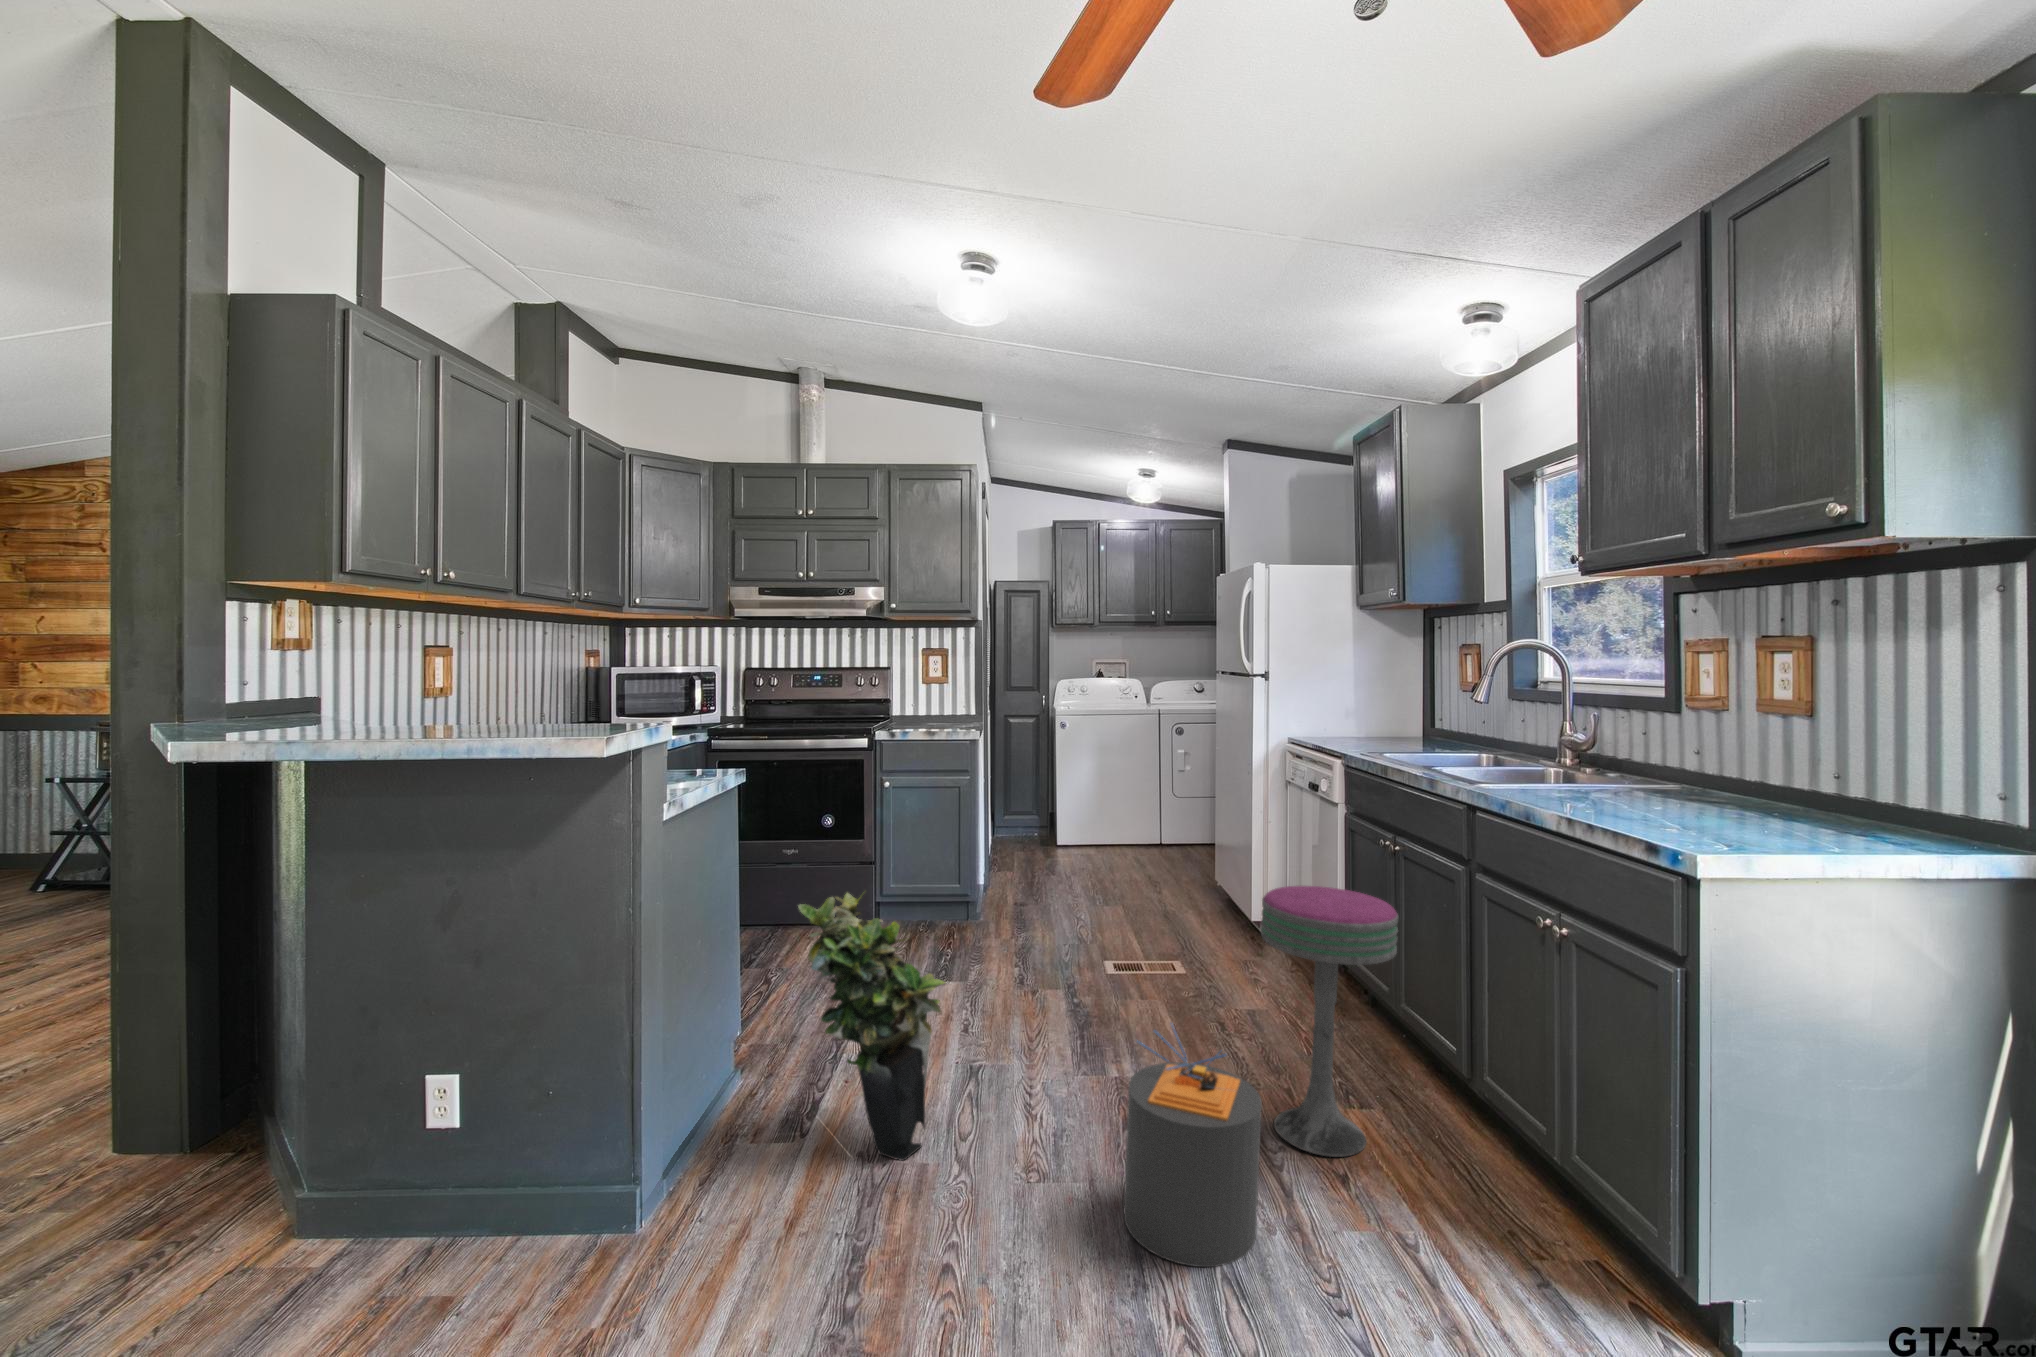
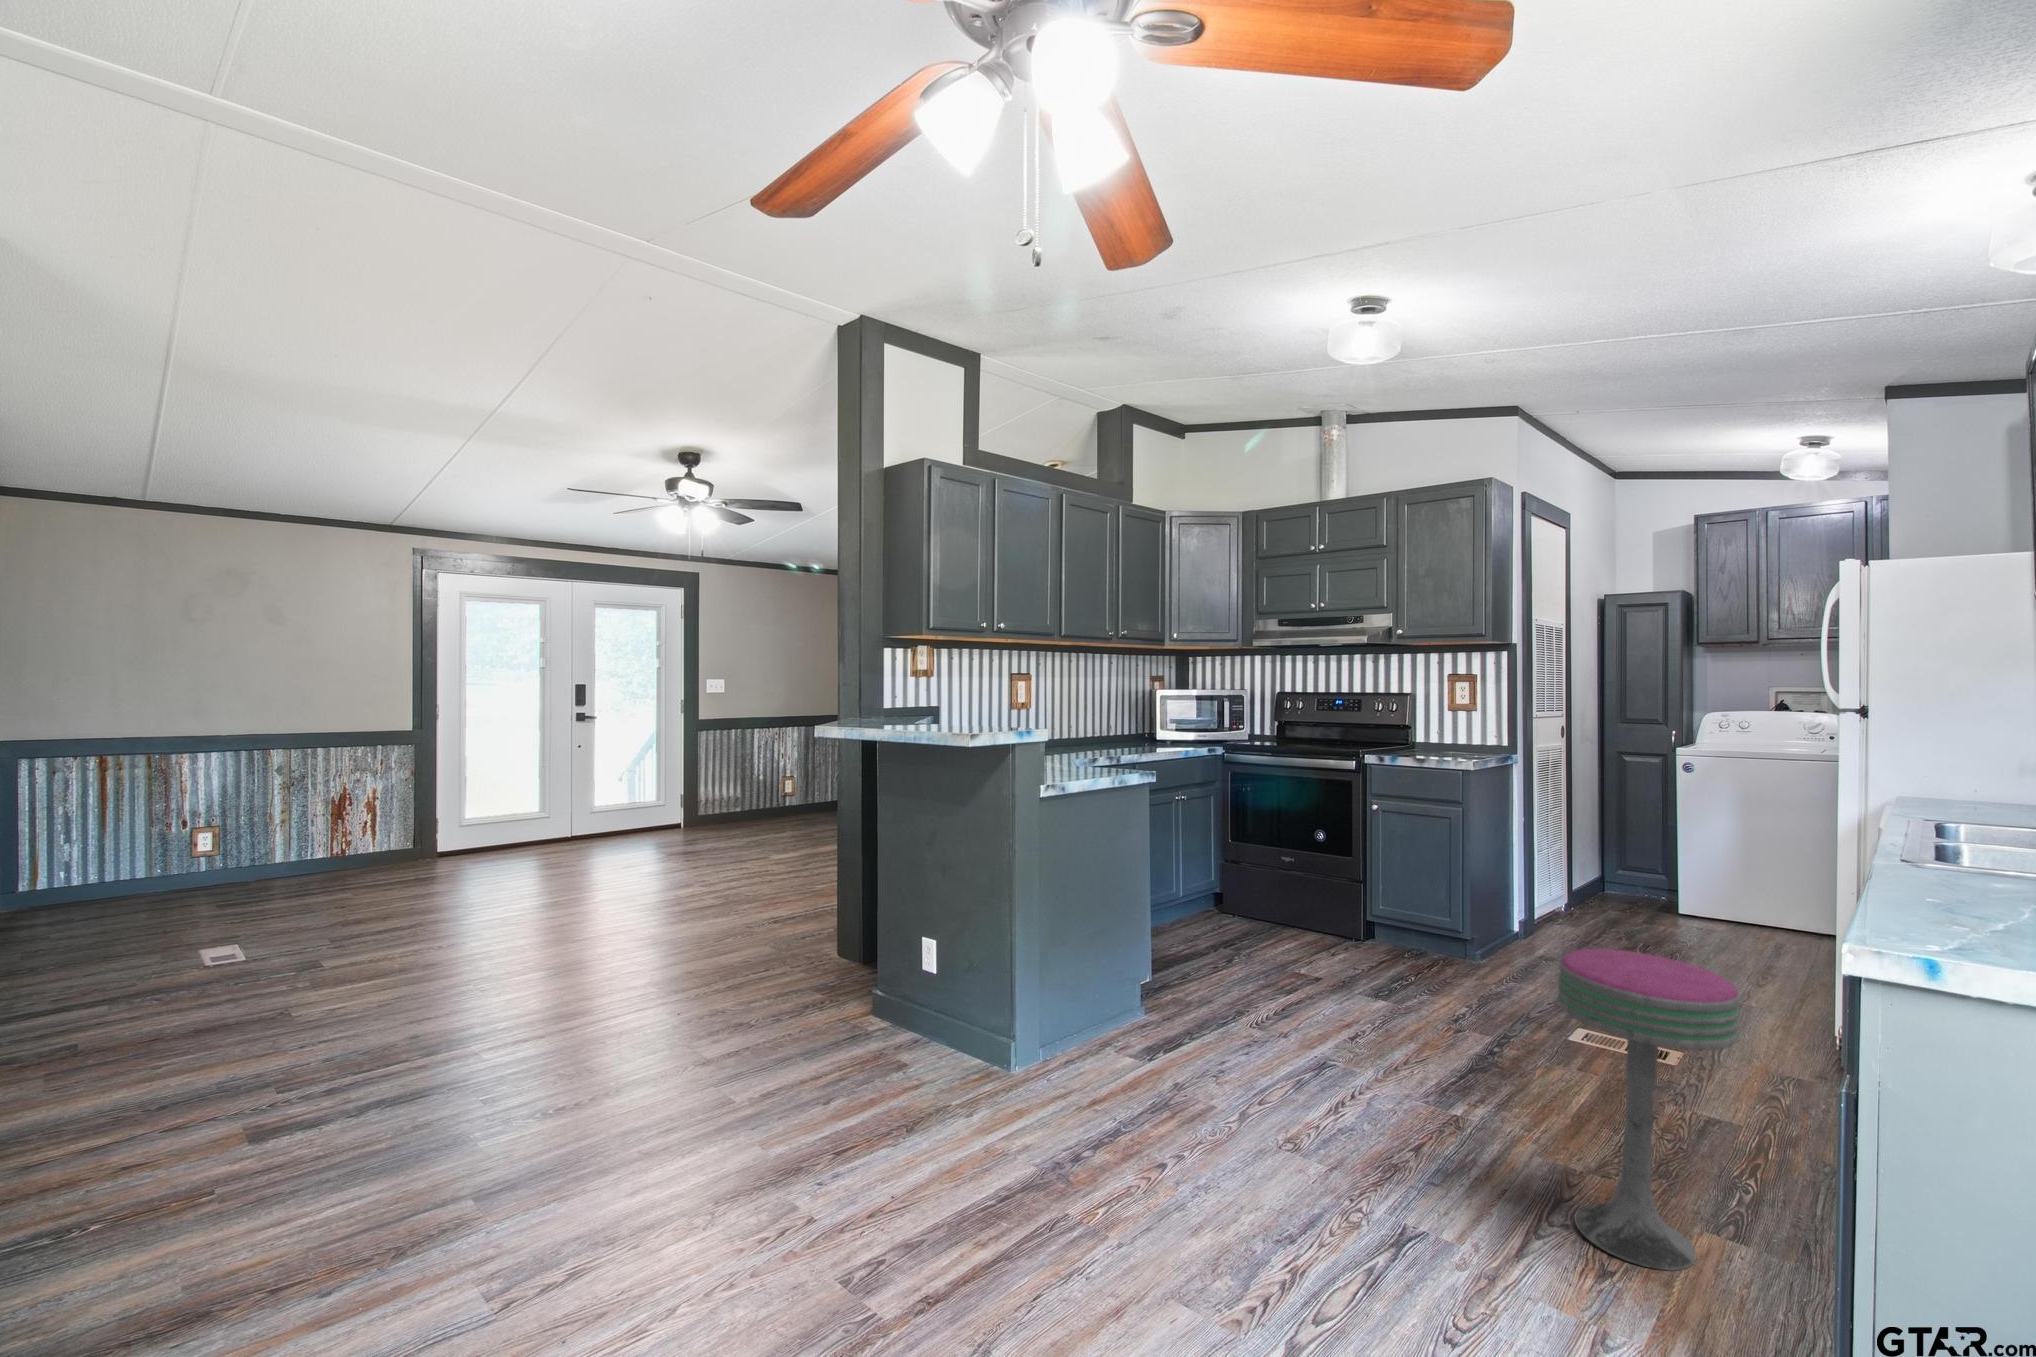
potted plant: present [798,893,944,1161] -> none [1134,877,1252,1102]
trash can: present [1123,1025,1262,1267] -> none [1321,1031,1461,1268]

